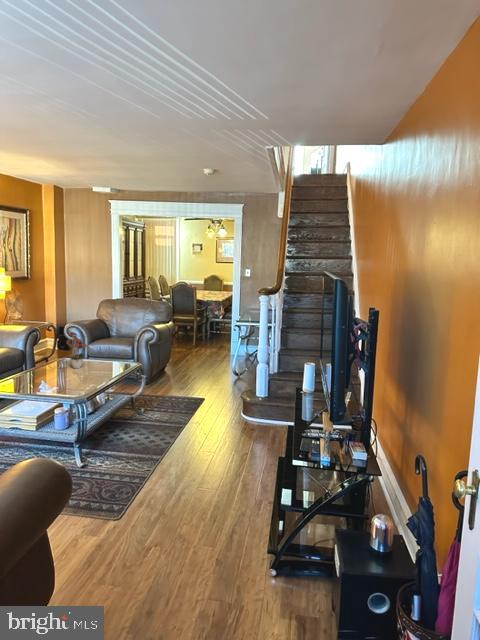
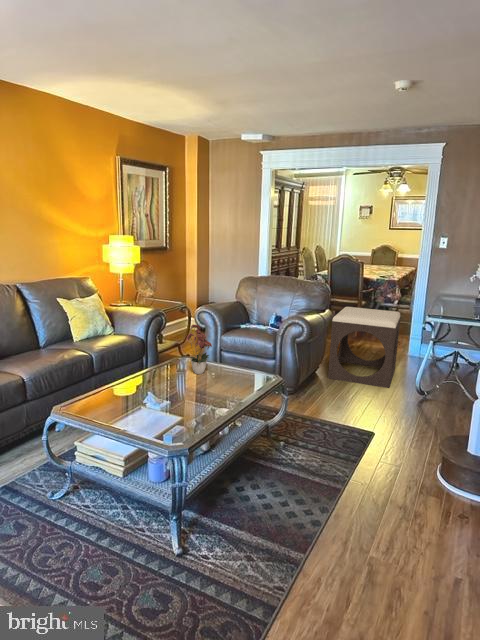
footstool: none [173,320,222,375] -> present [328,307,401,388]

